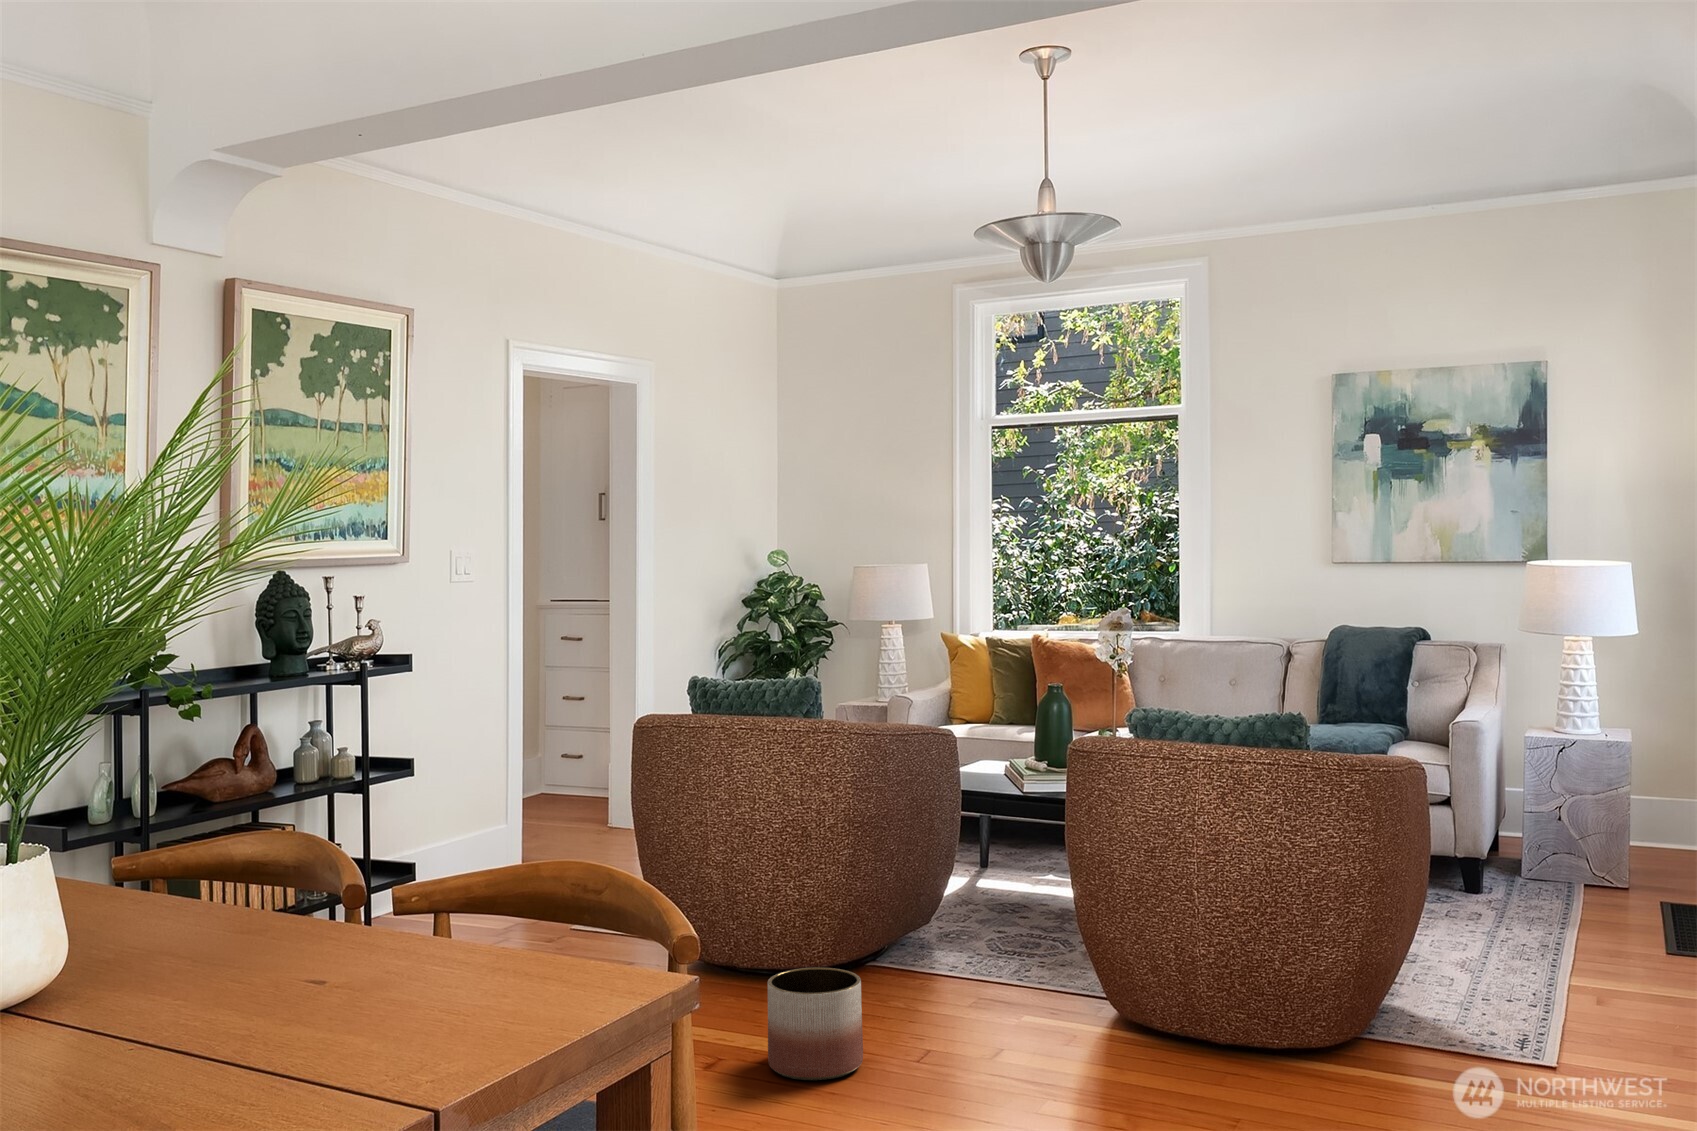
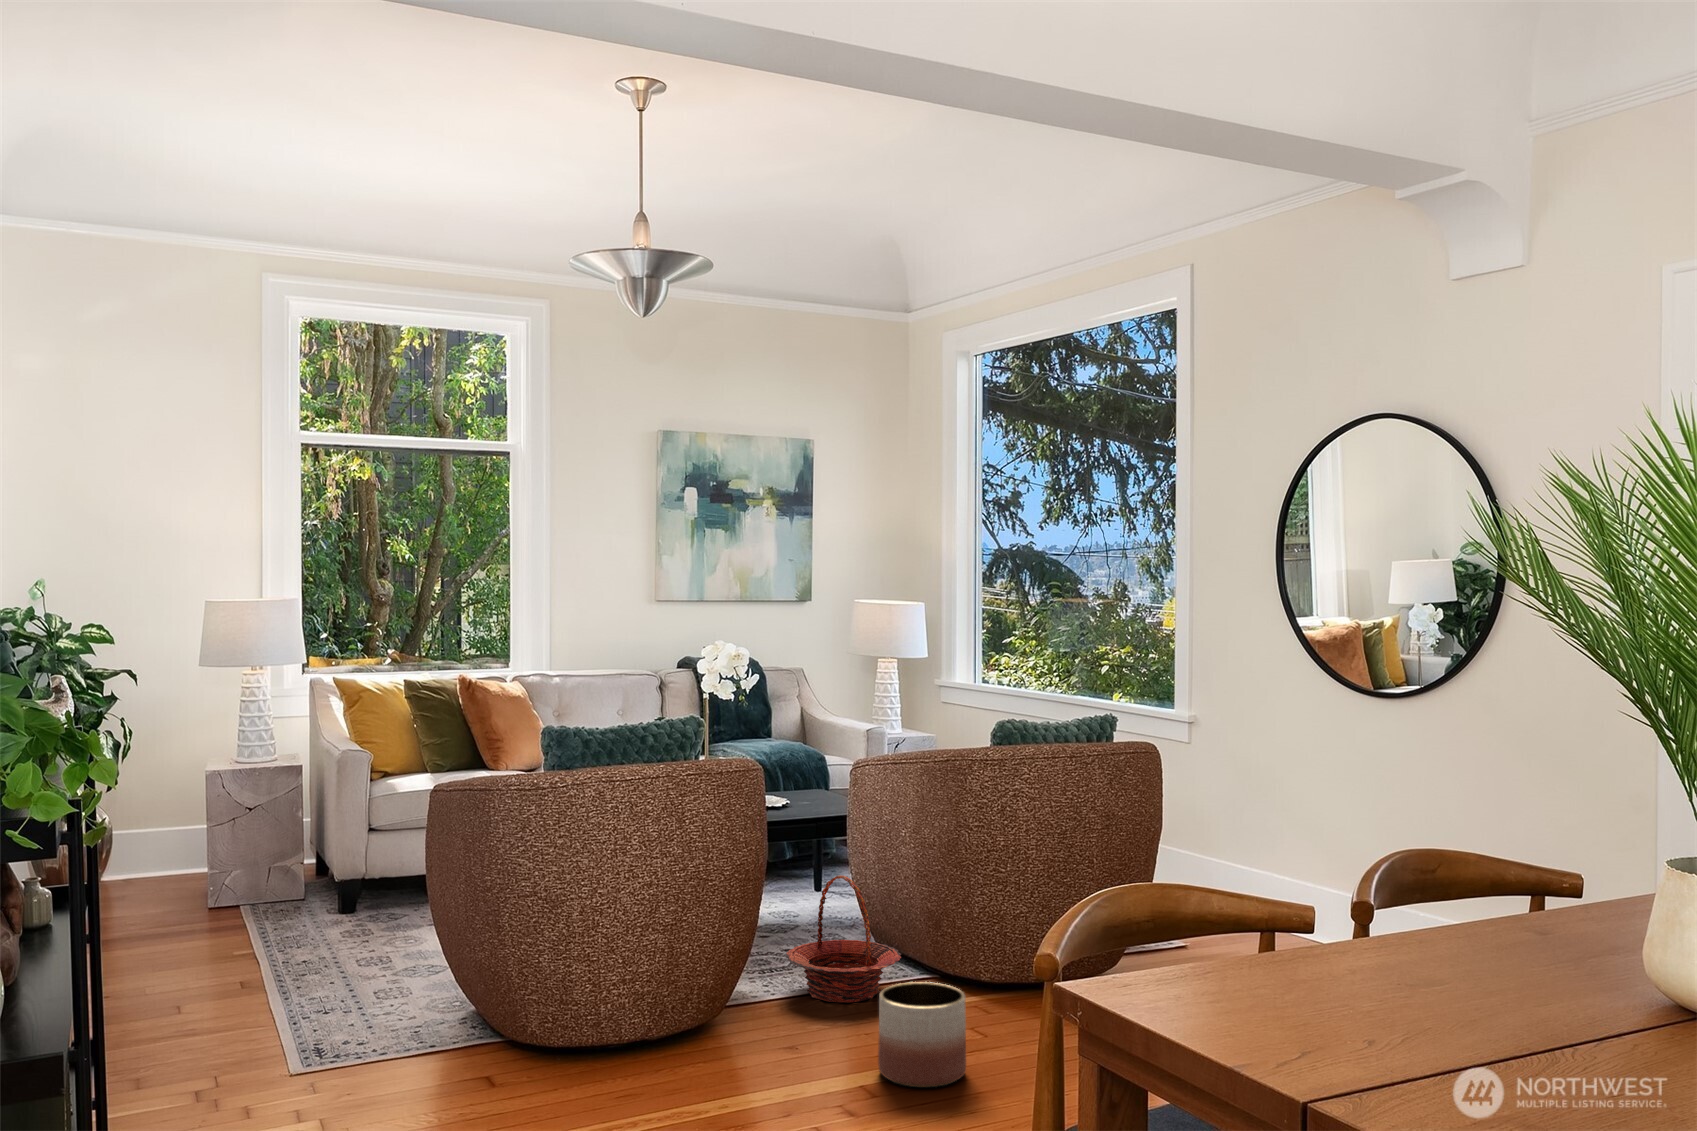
basket: none [921,864,1051,1004] -> present [785,876,901,1002]

